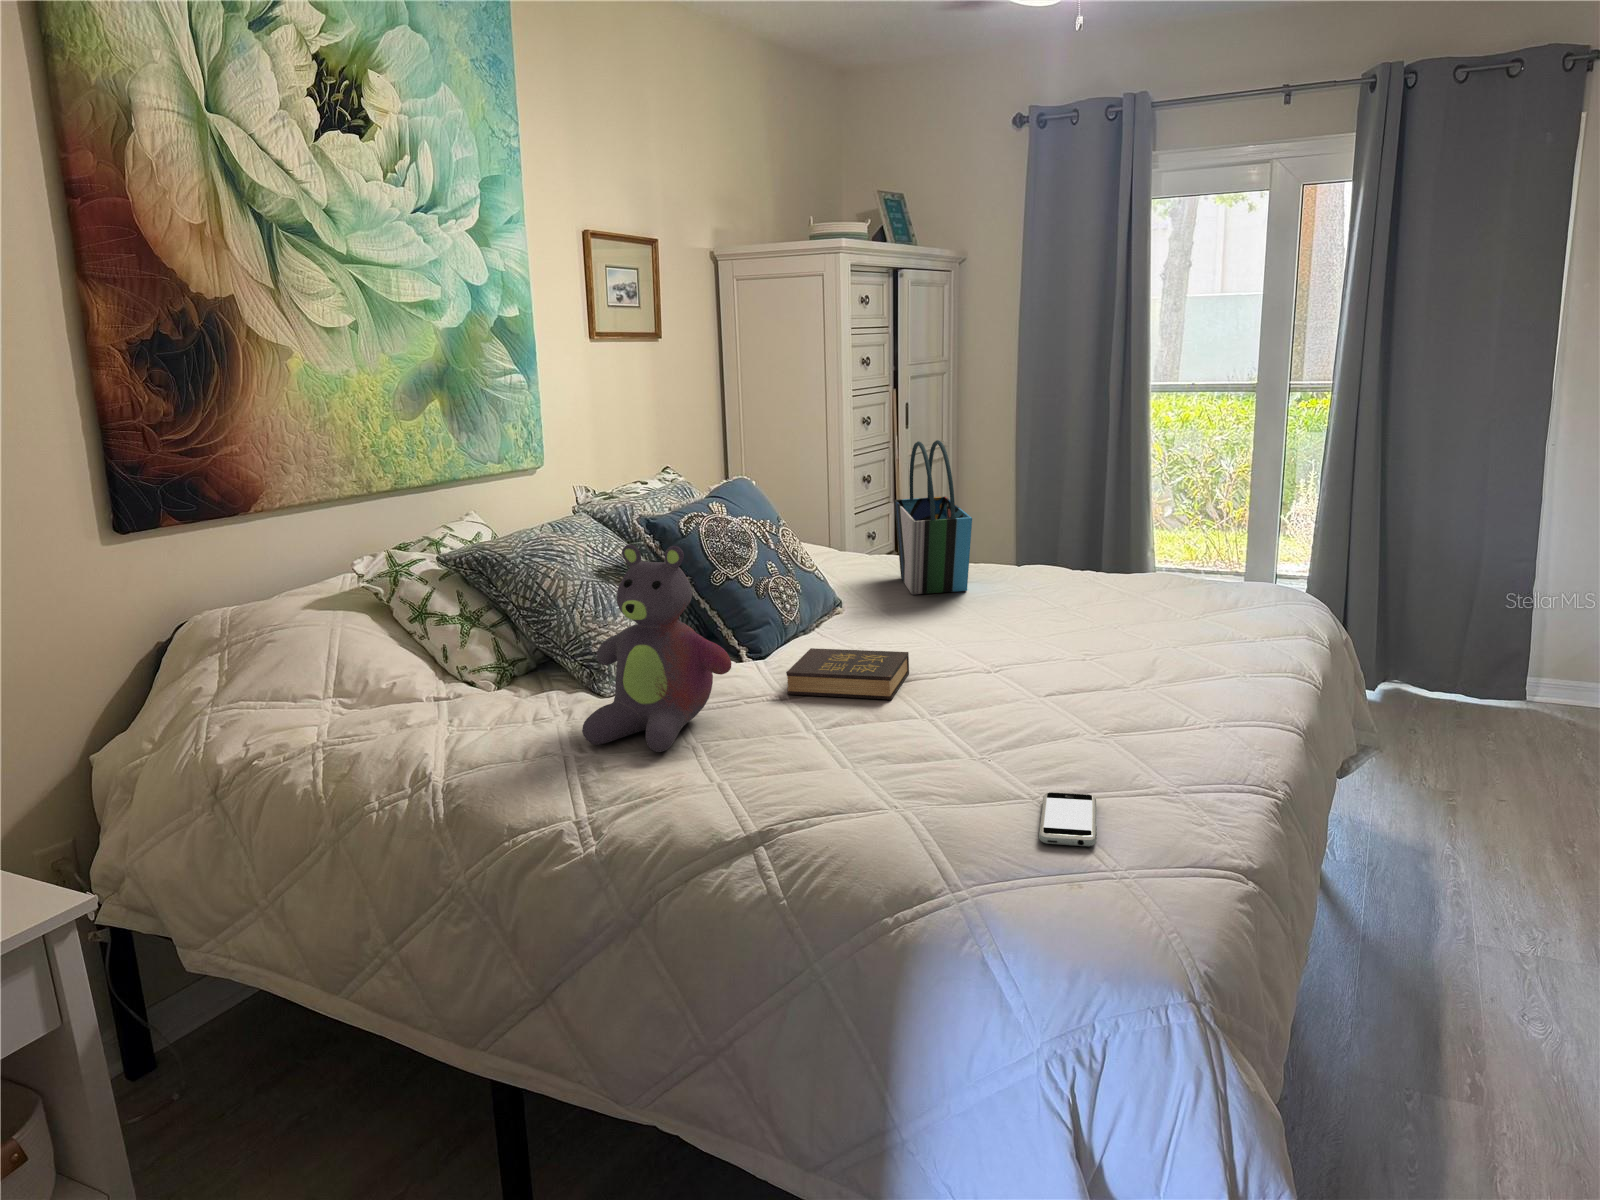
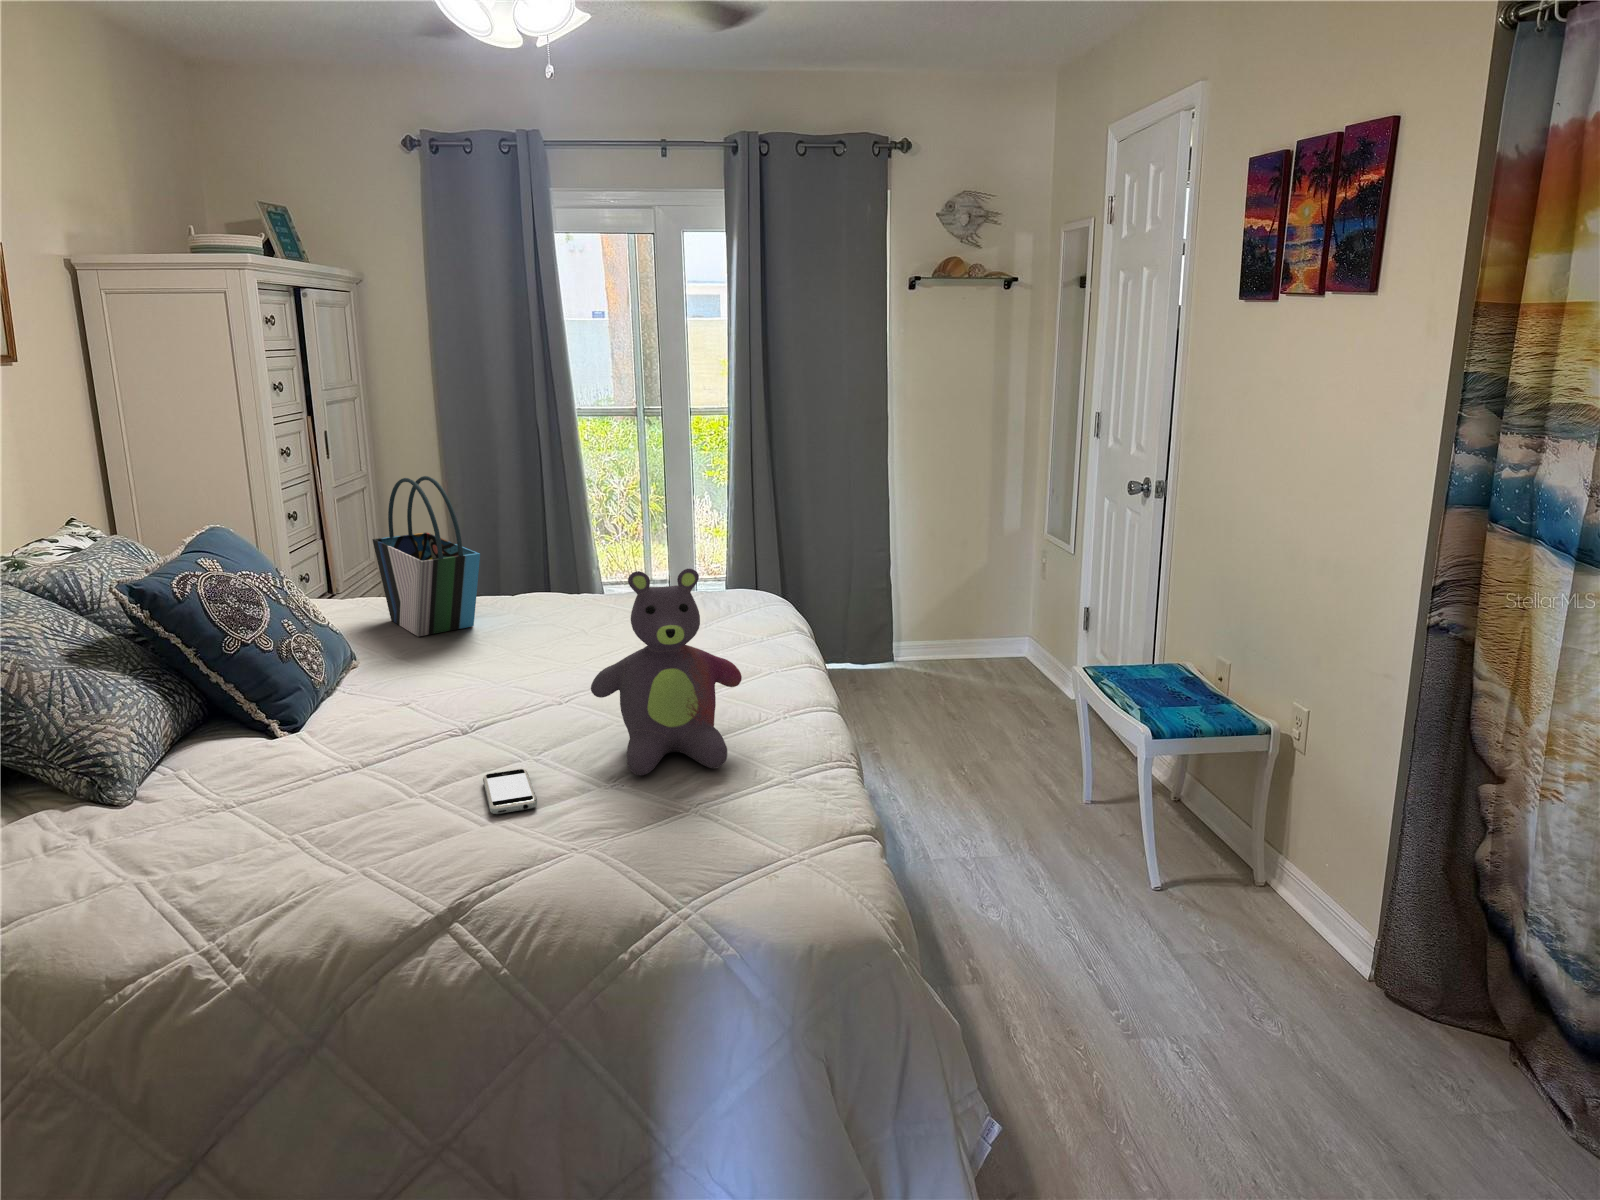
stuffed bear: present [582,544,731,752] -> present [591,569,742,775]
hardback book: present [786,648,909,700] -> none [361,696,483,761]
smartphone: present [1039,792,1097,846] -> present [483,769,537,814]

